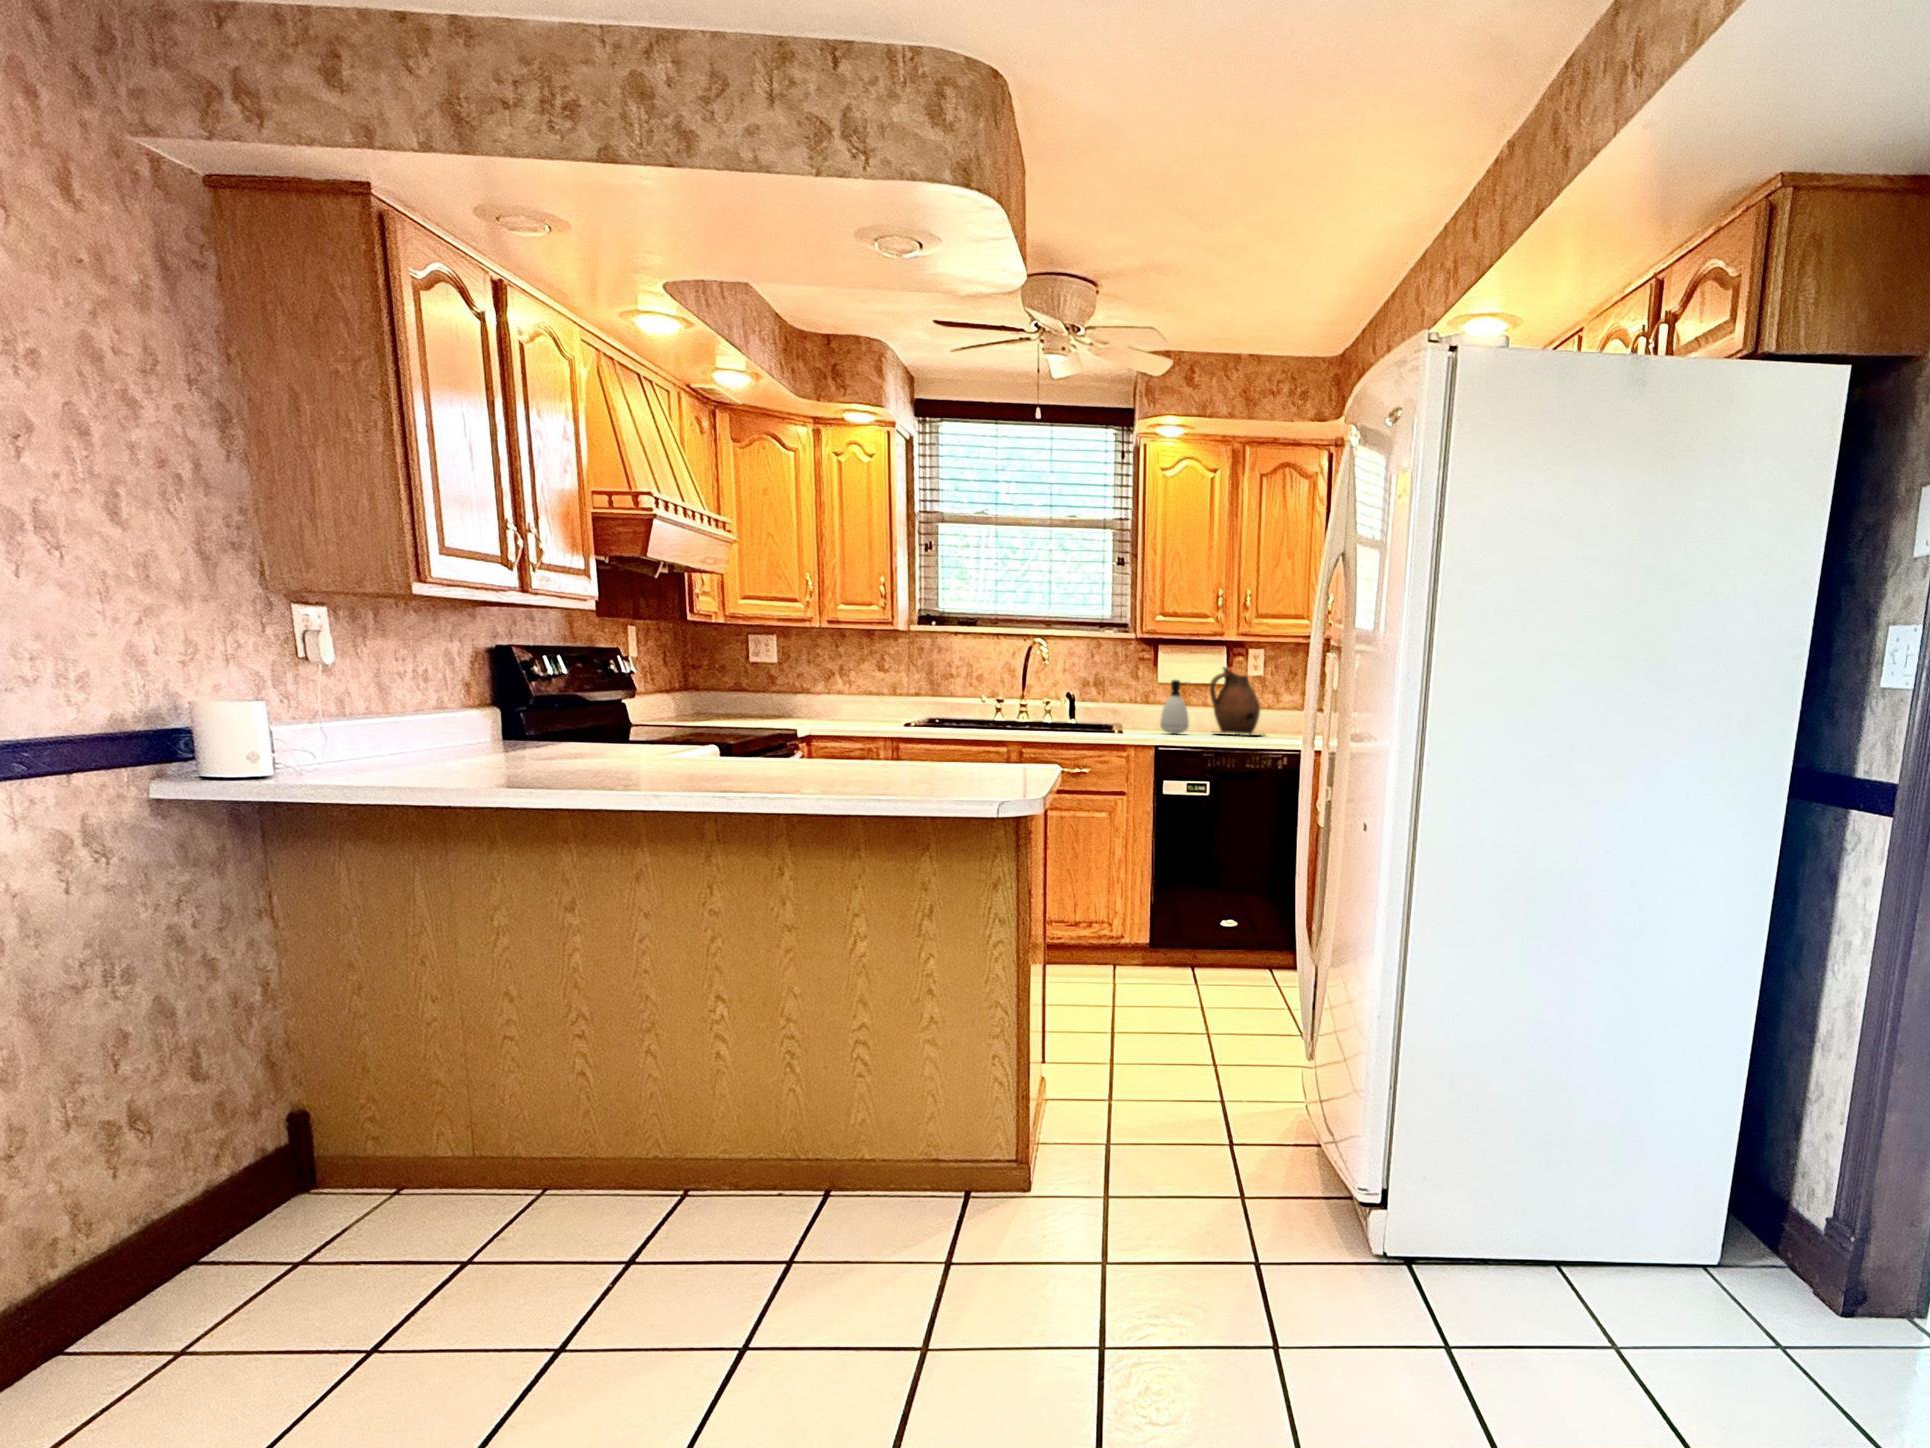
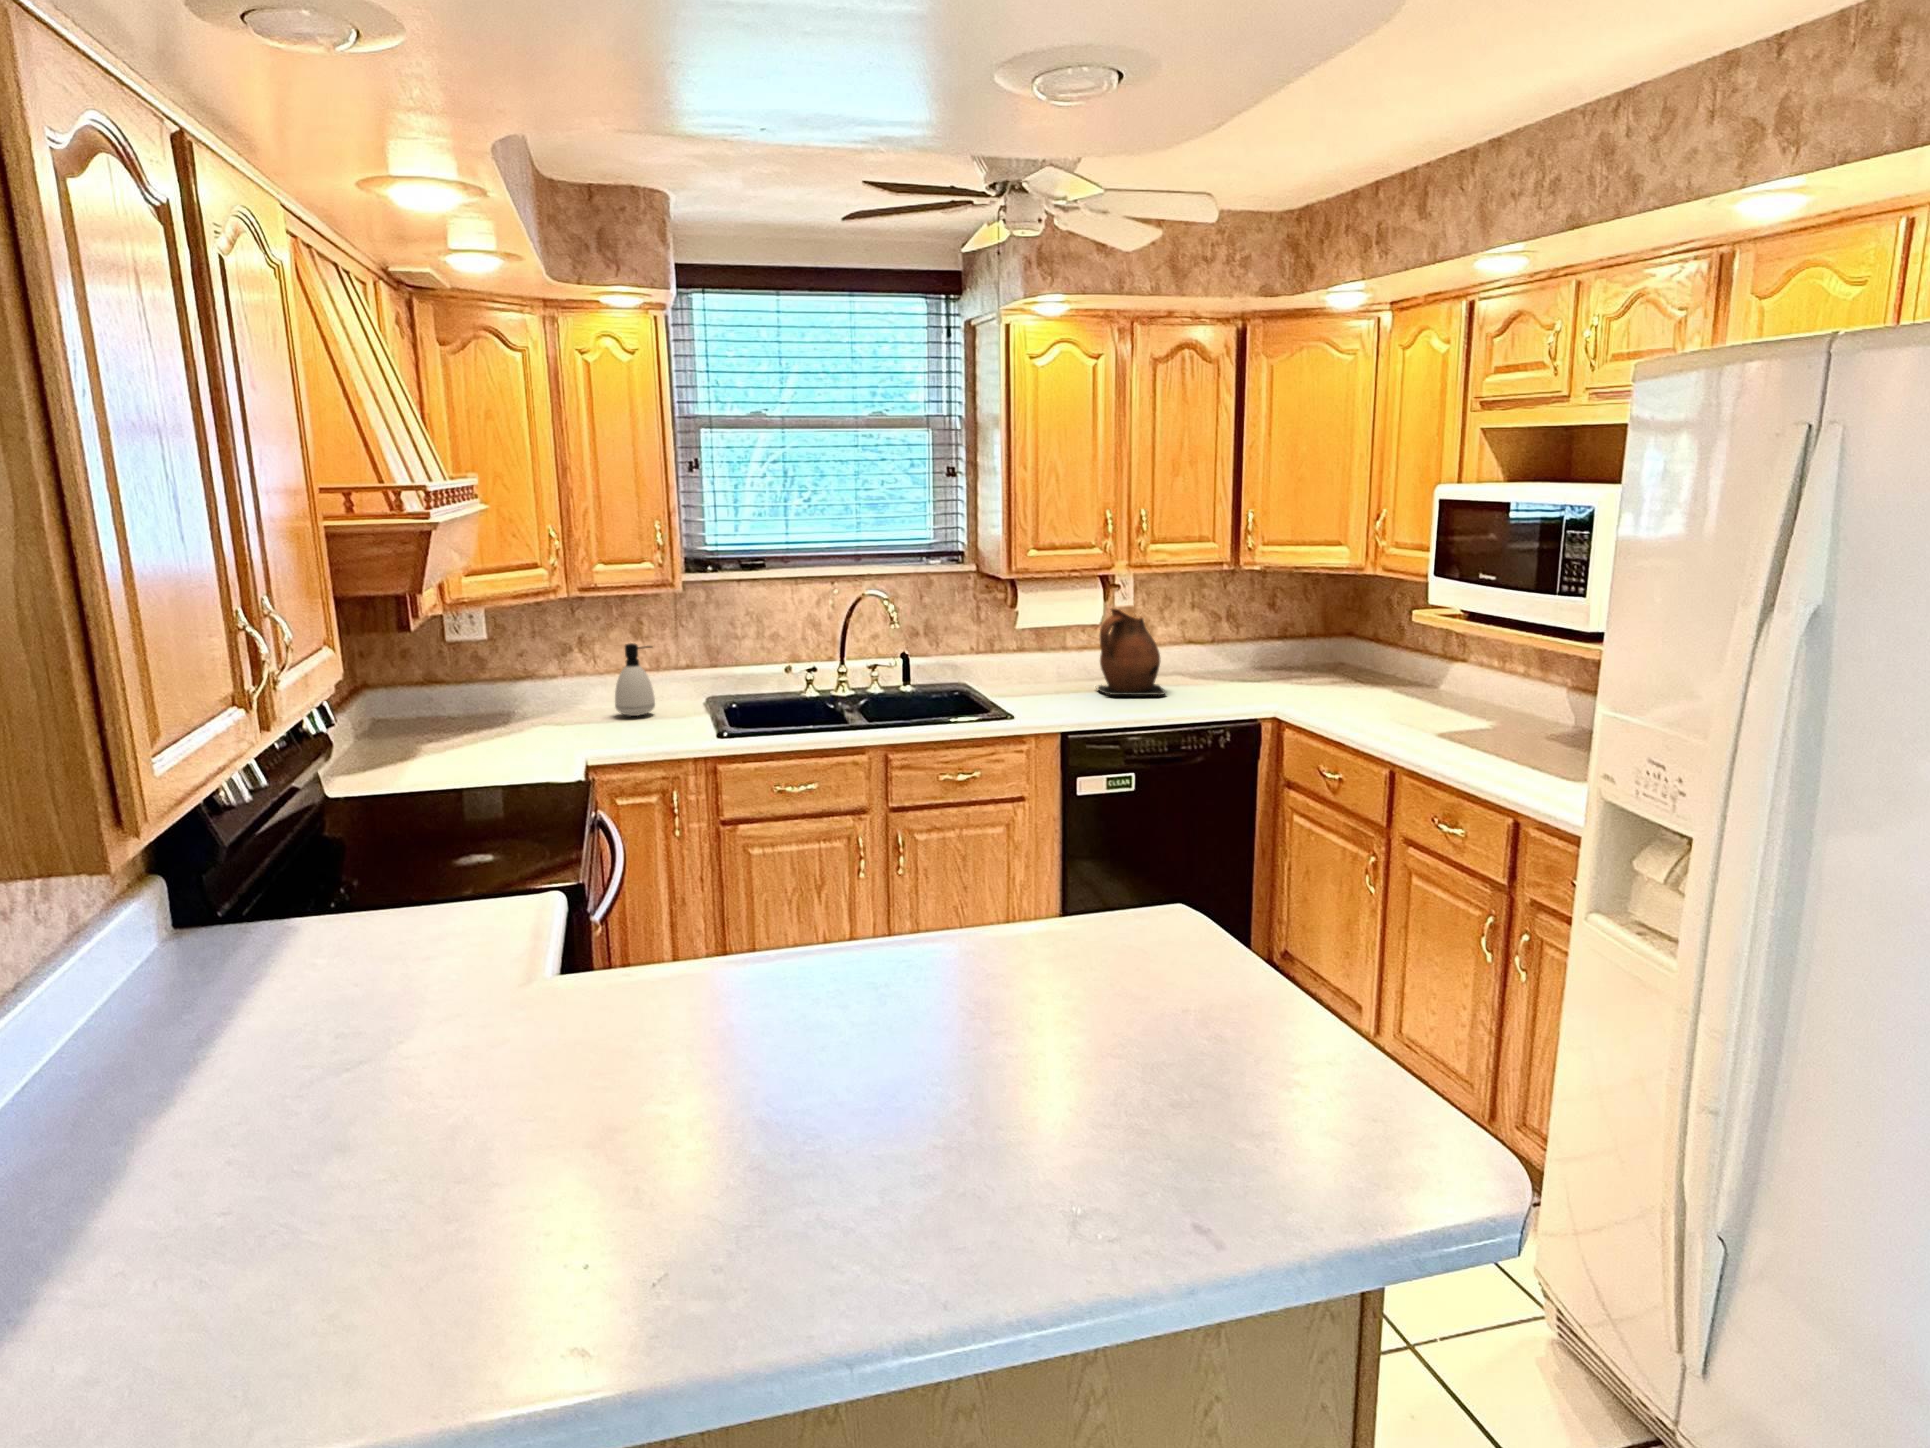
soap dispenser: present [1160,680,1189,734] -> present [615,643,655,716]

